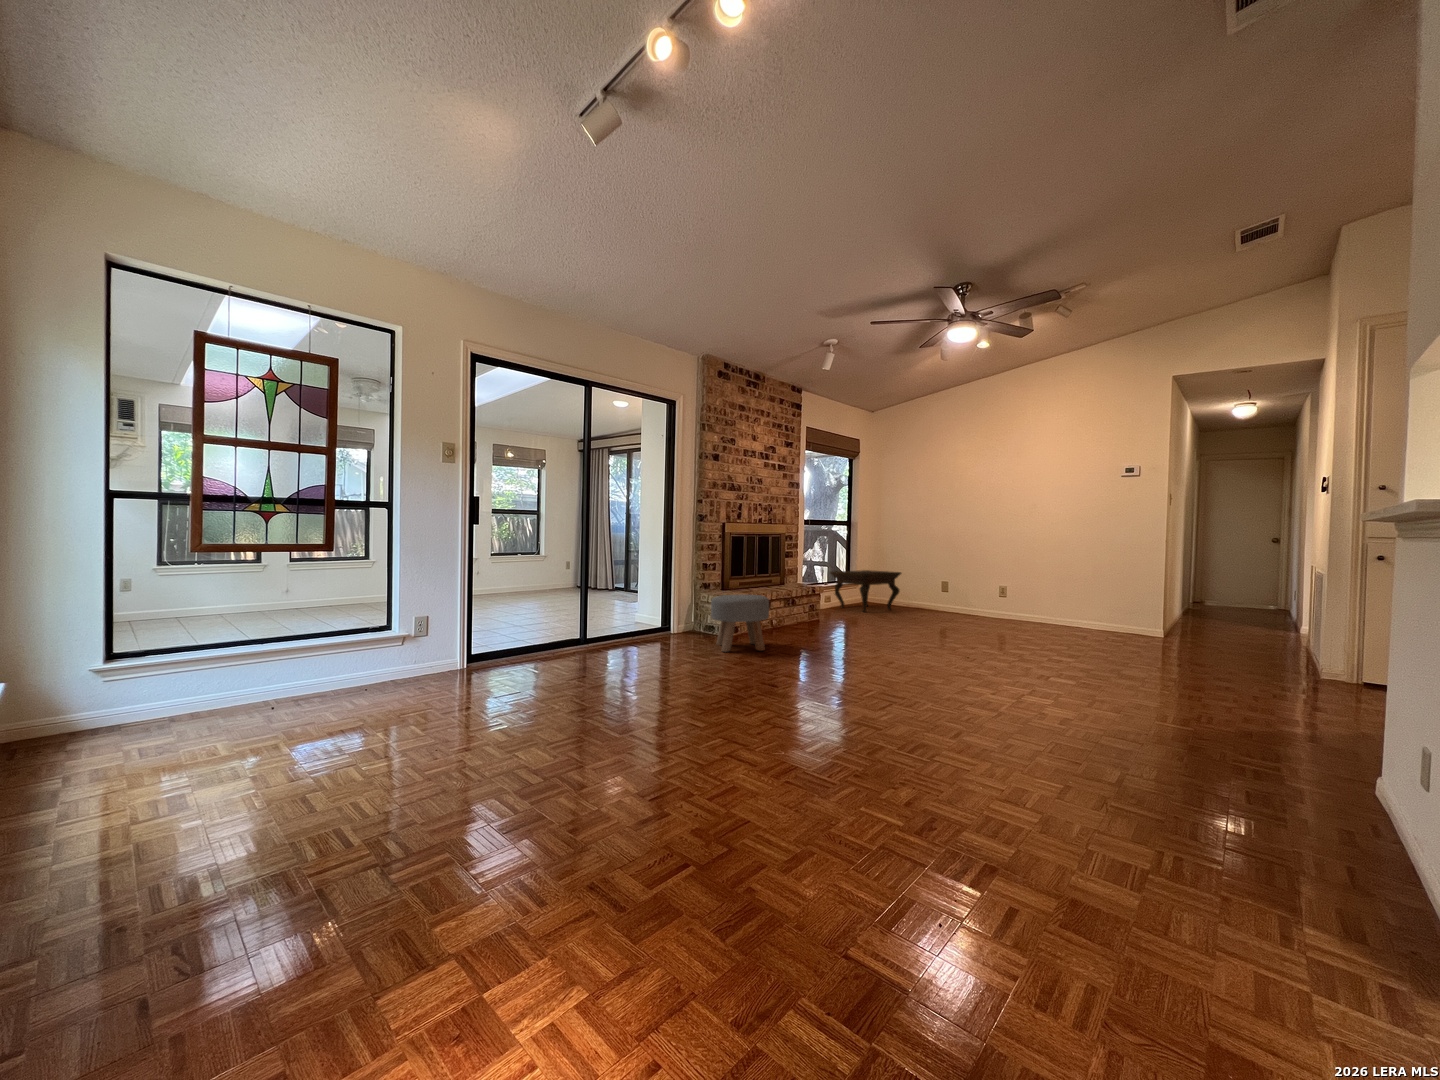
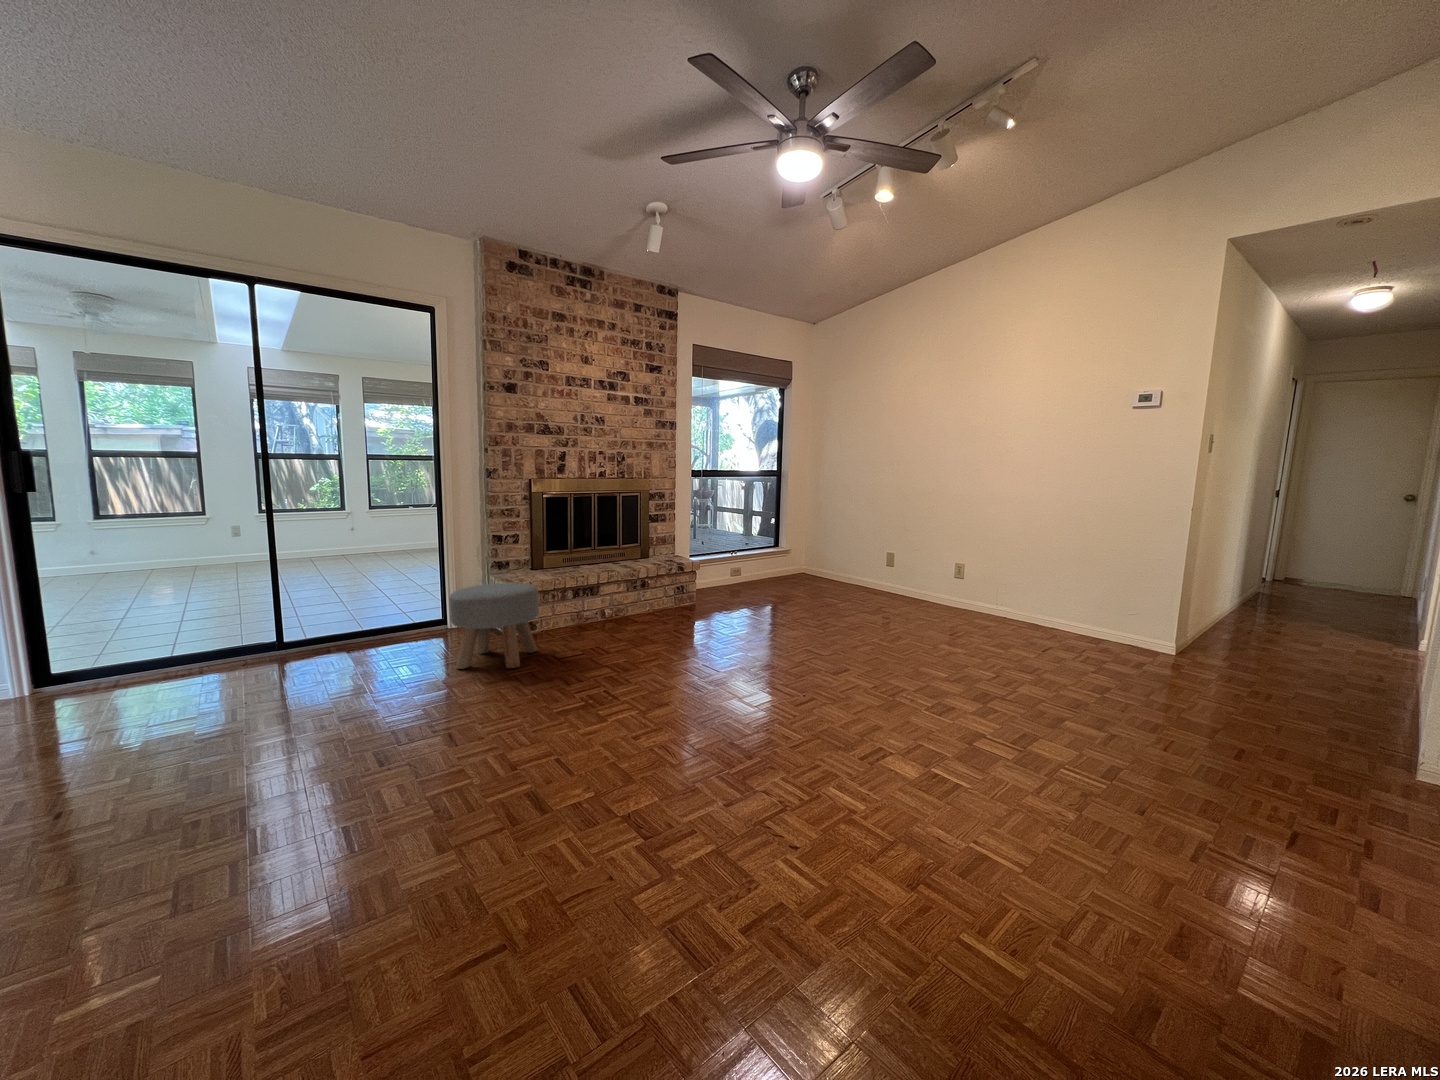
side table: present [830,570,901,612] -> none [743,534,830,591]

